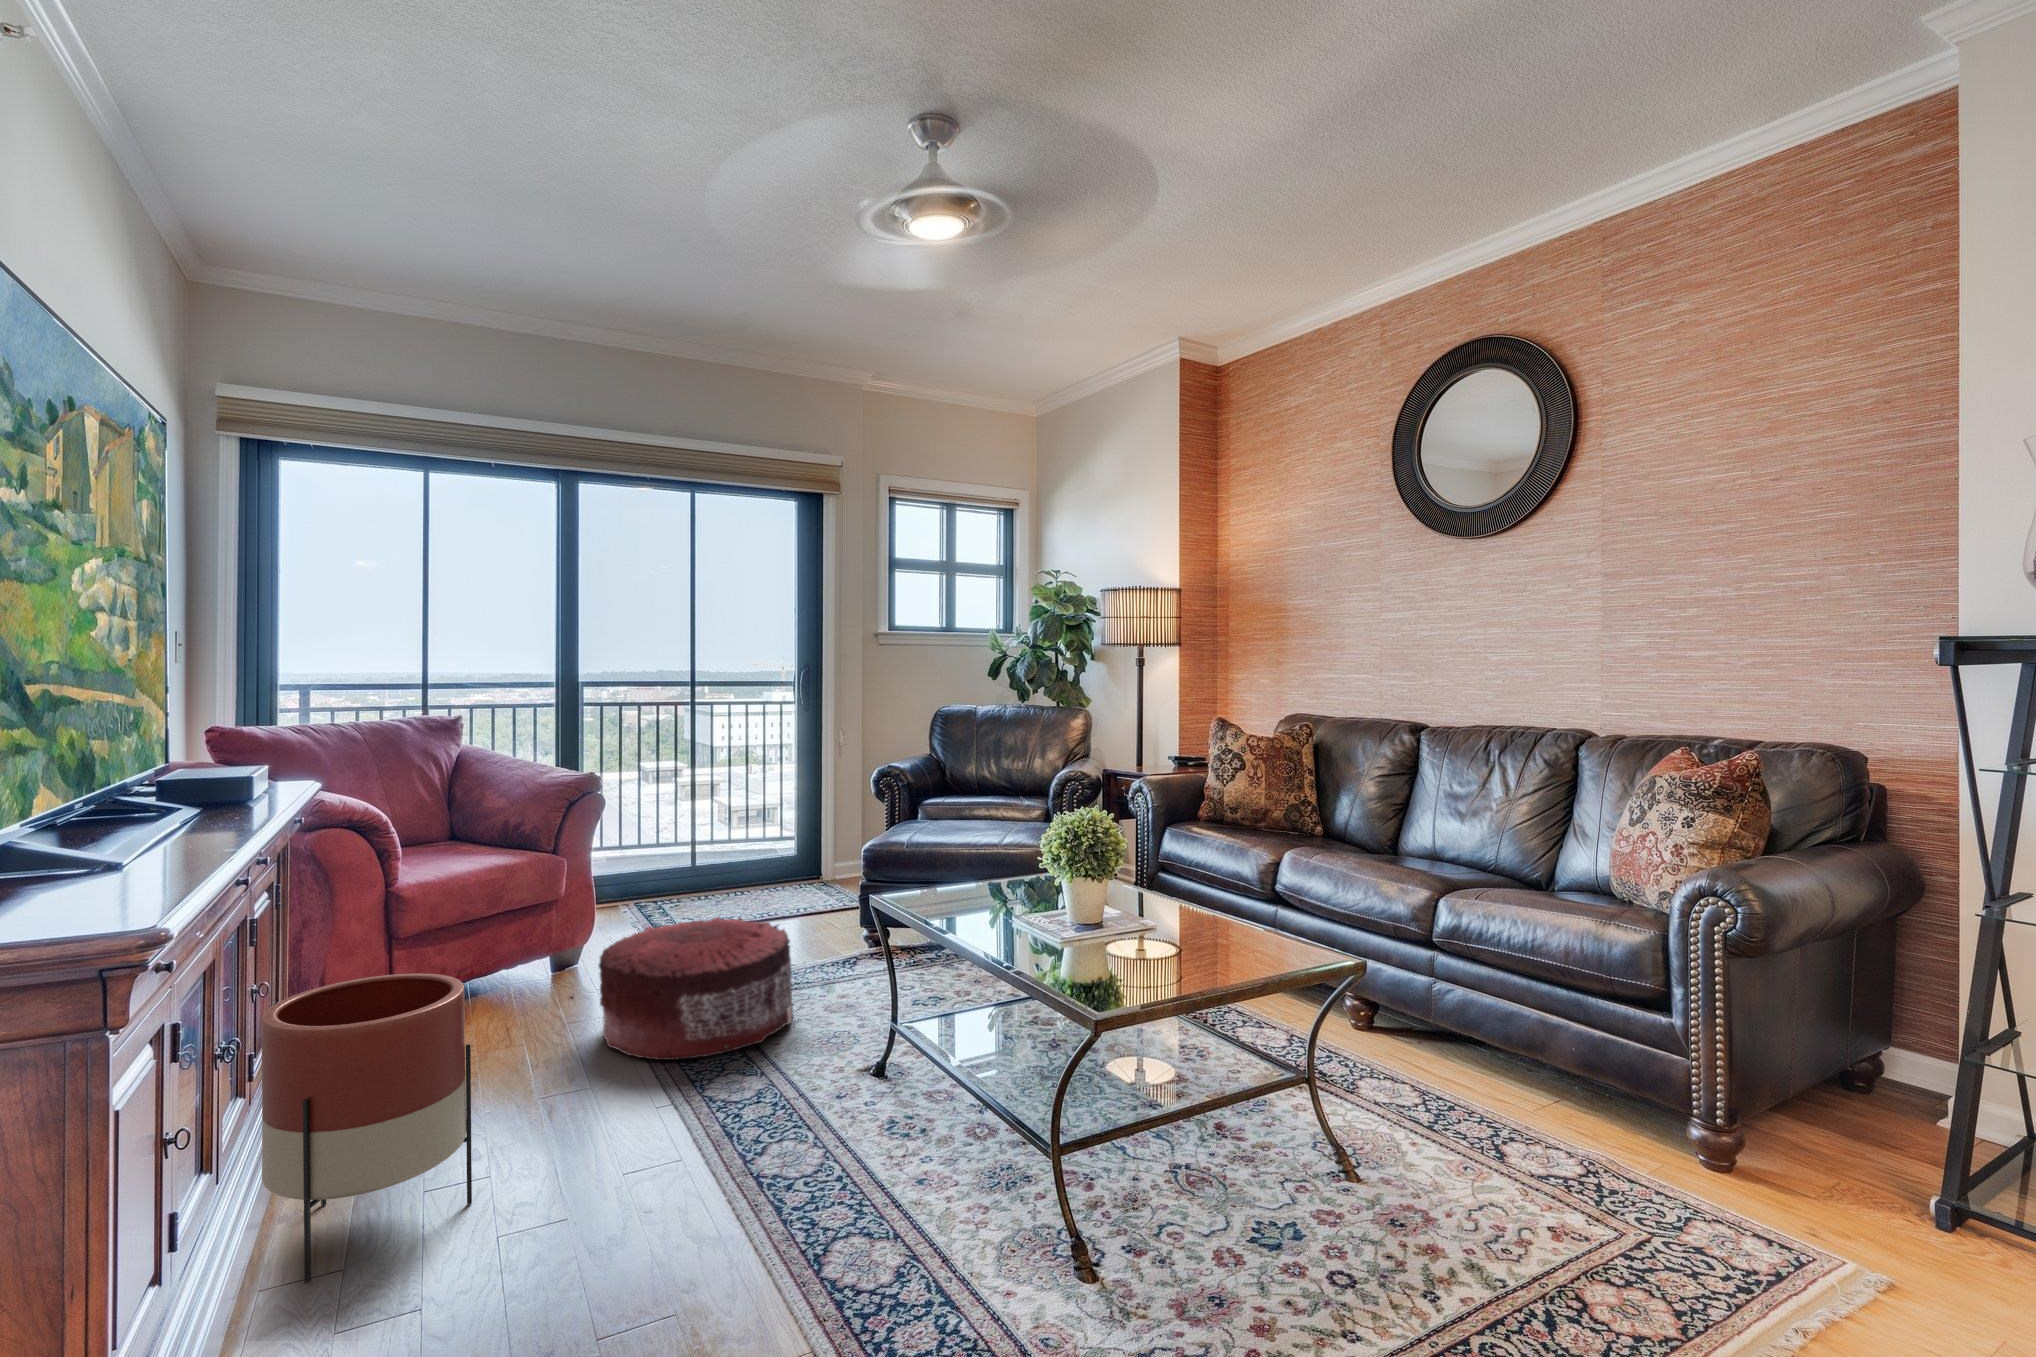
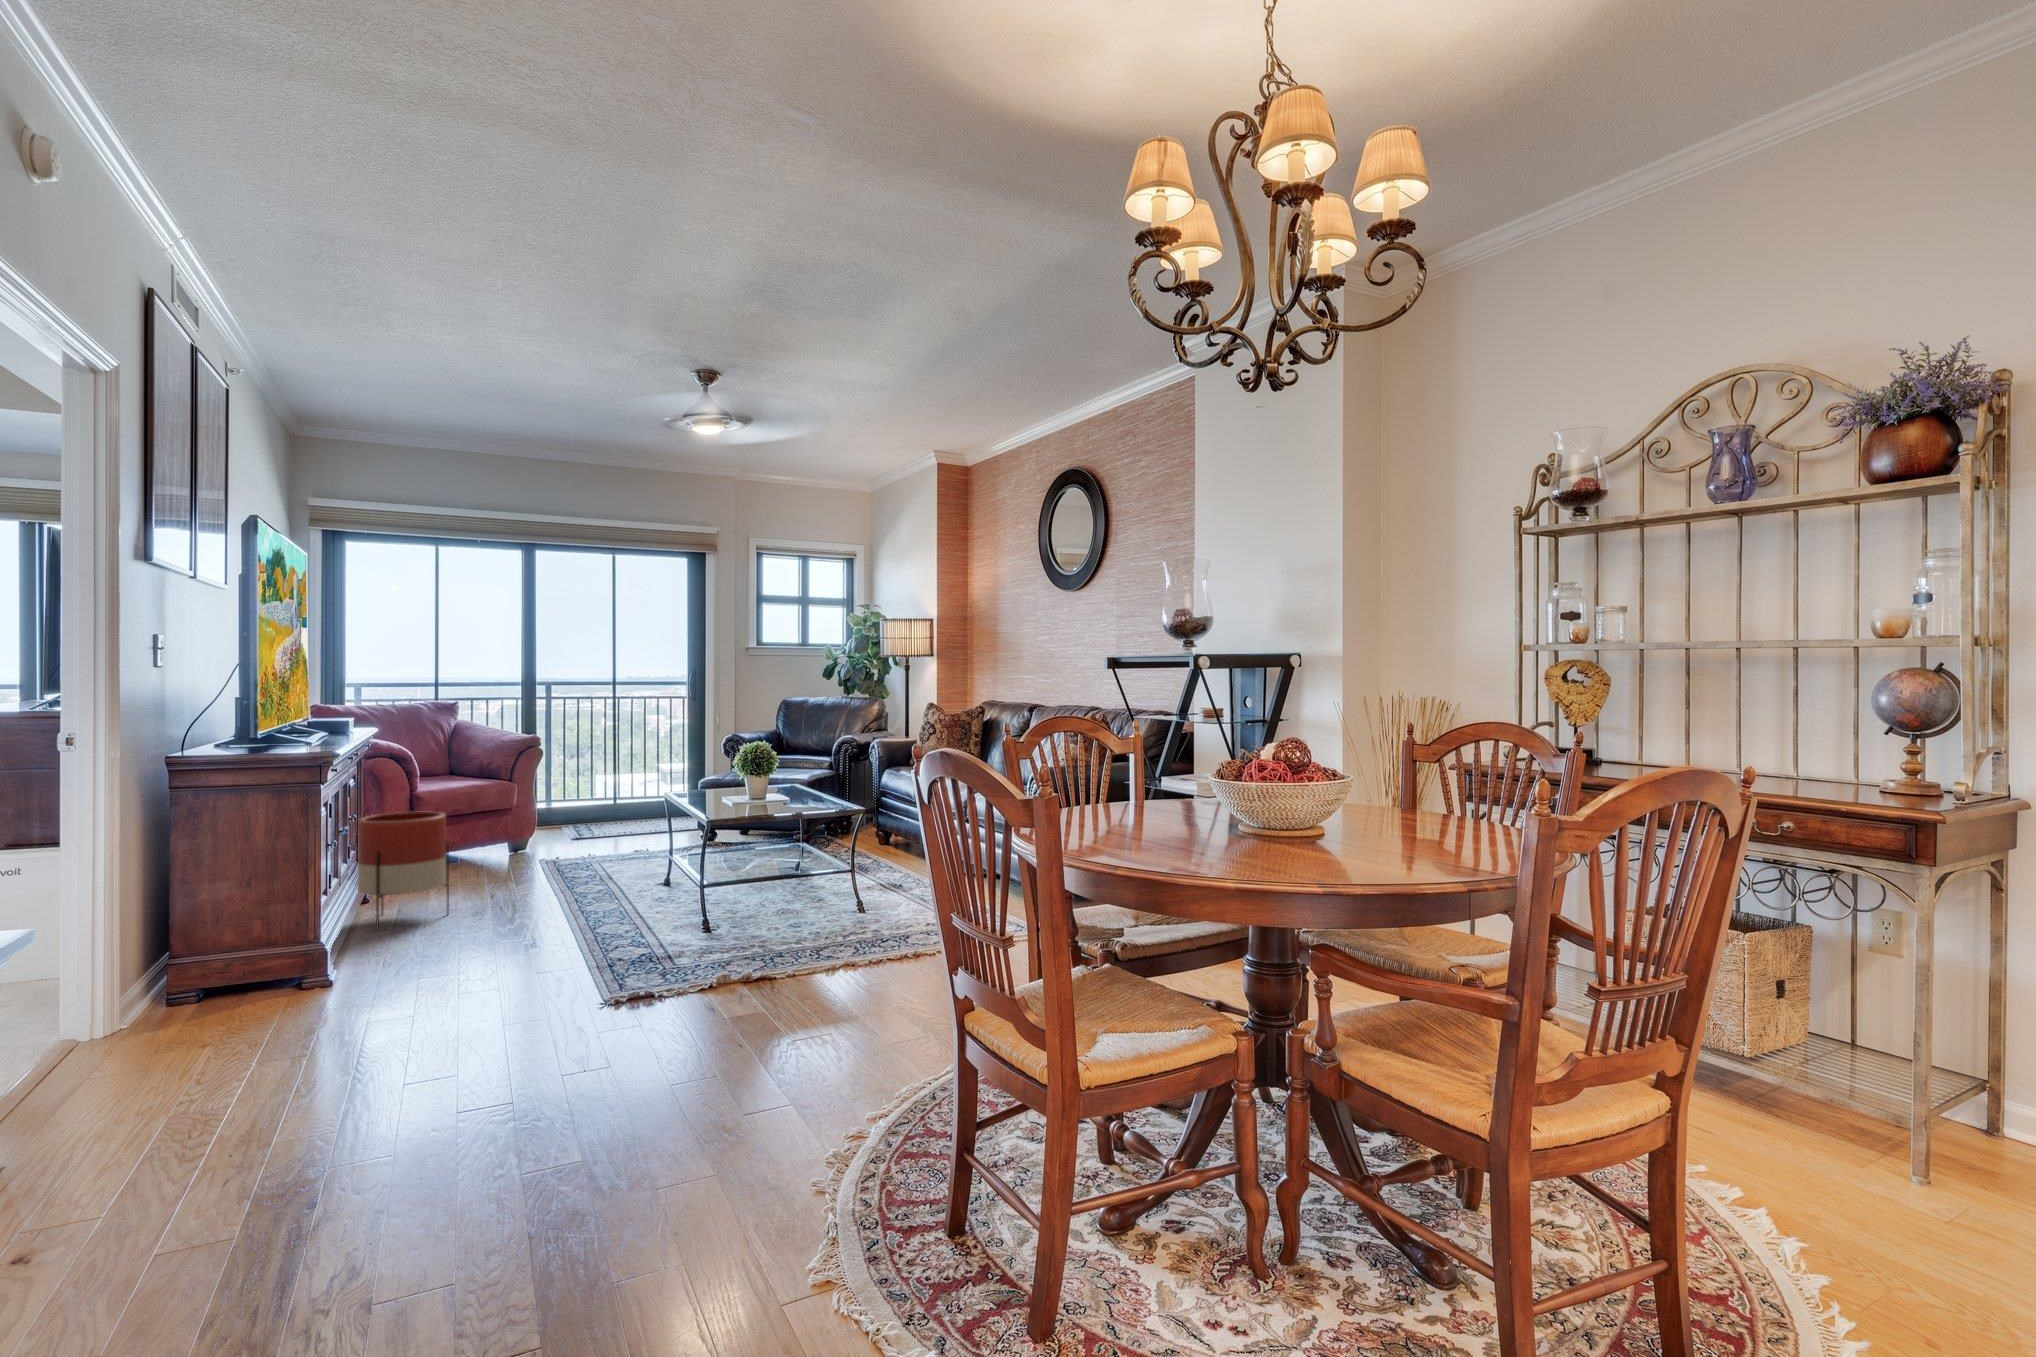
pouf: present [598,917,793,1060] -> none [525,815,639,881]

